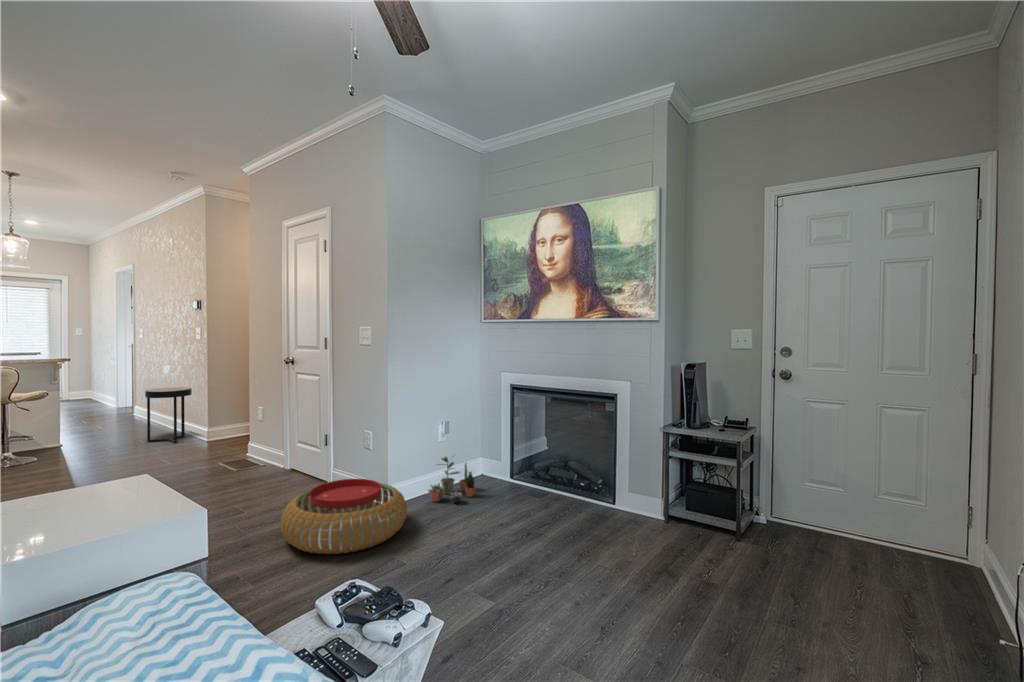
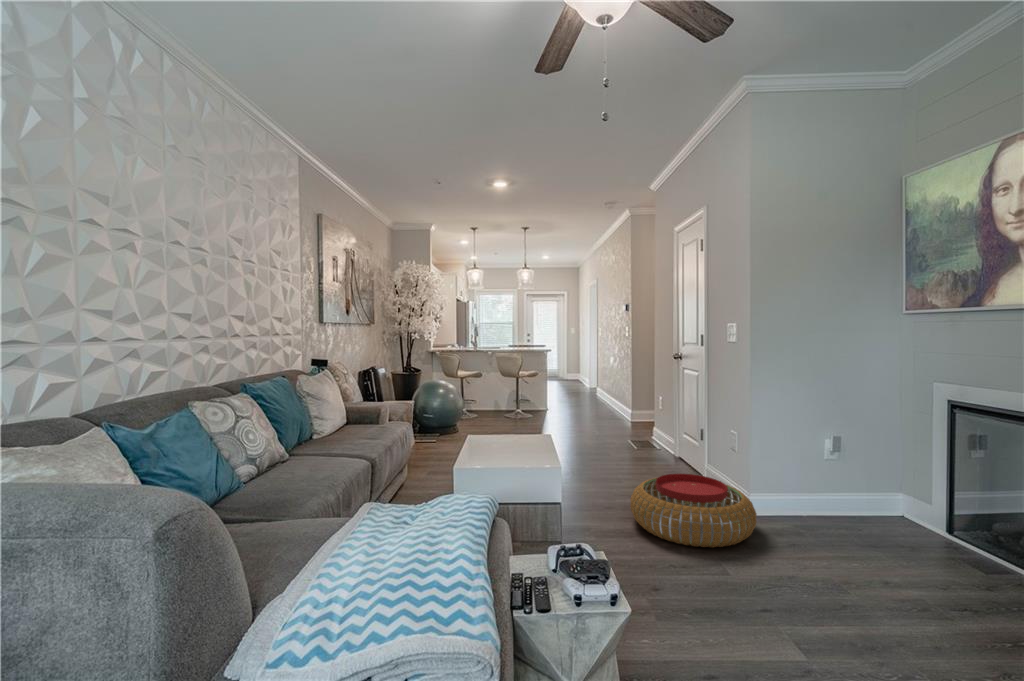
side table: present [145,387,192,443] -> none [591,375,622,420]
potted plant: present [428,456,476,503] -> none [797,478,871,539]

